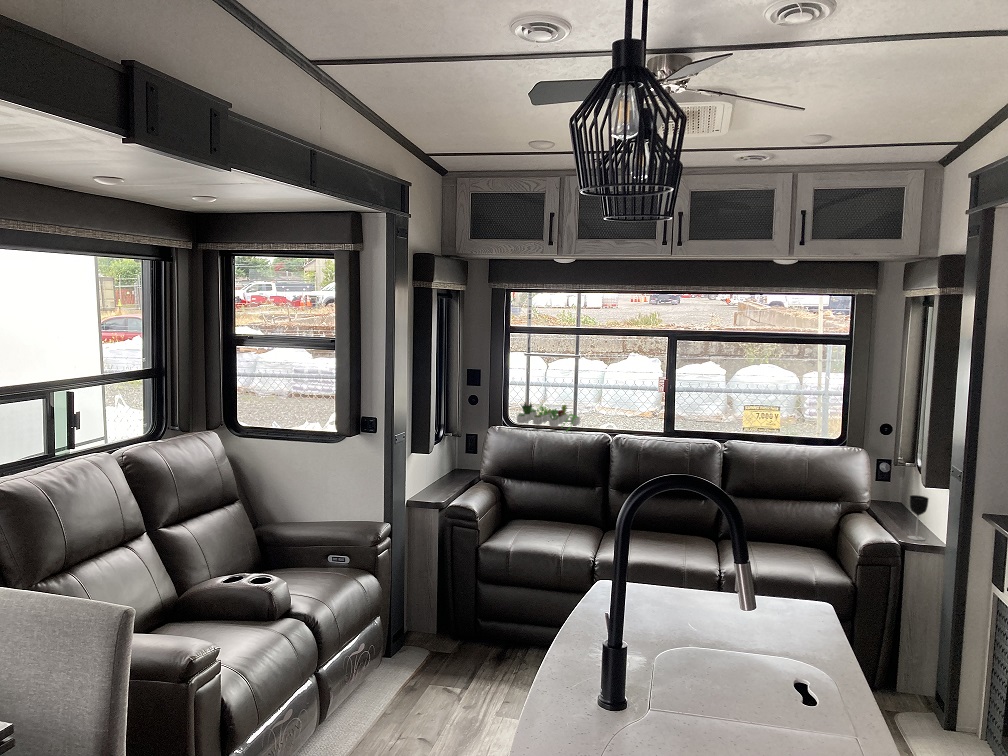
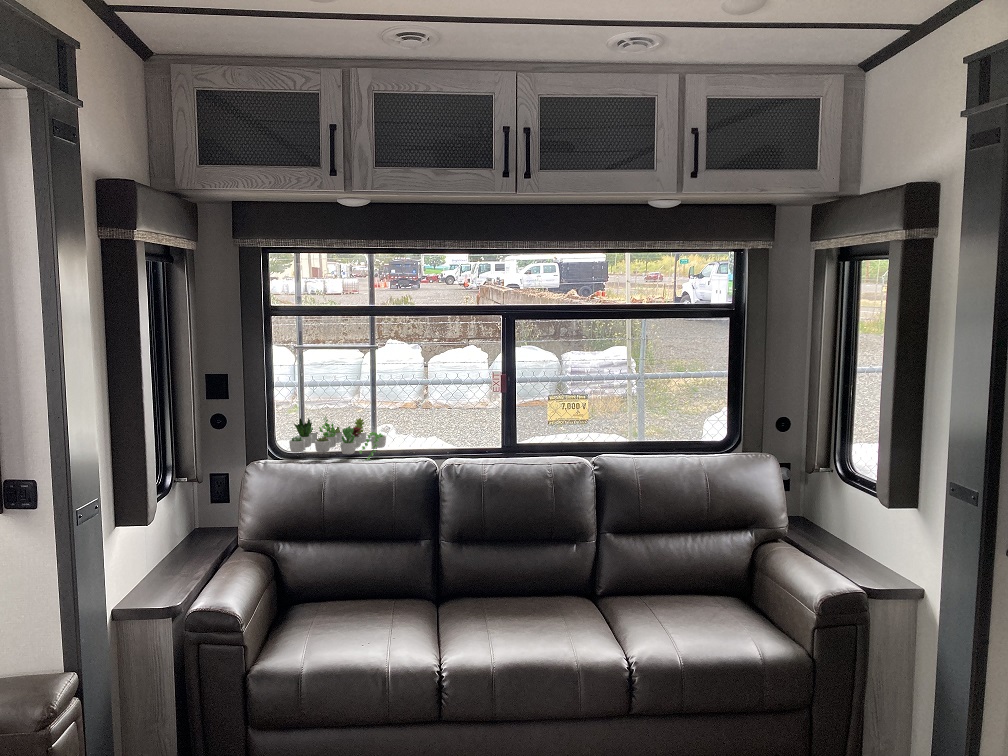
wine glass: present [908,495,928,540] -> none [859,515,886,577]

